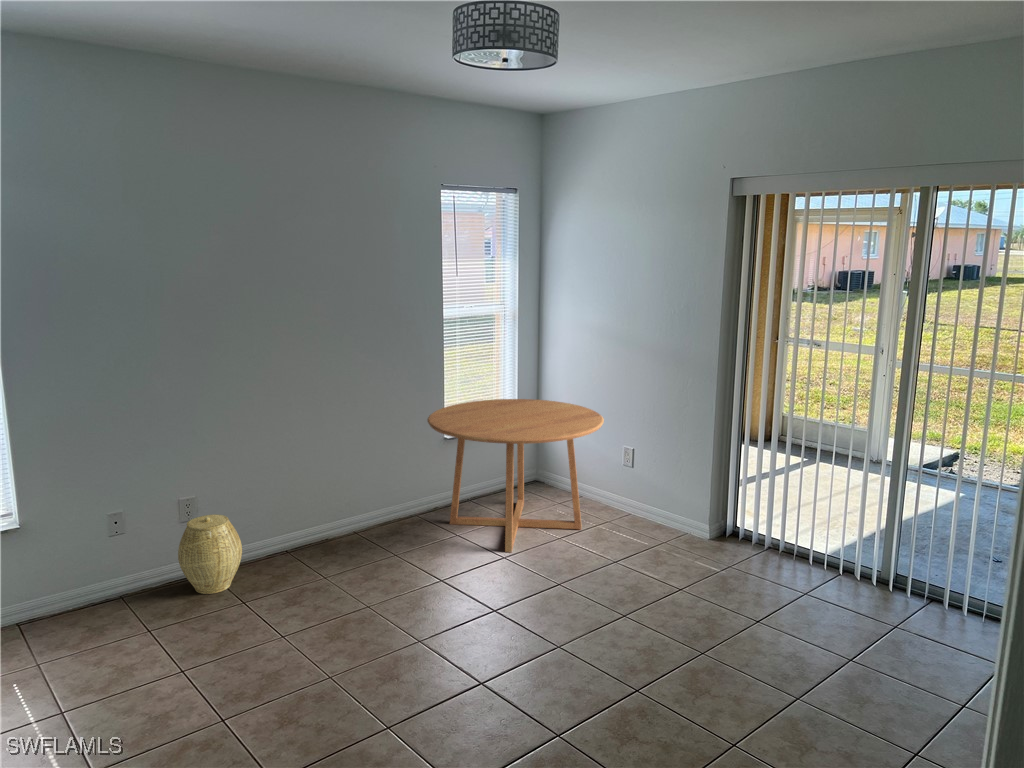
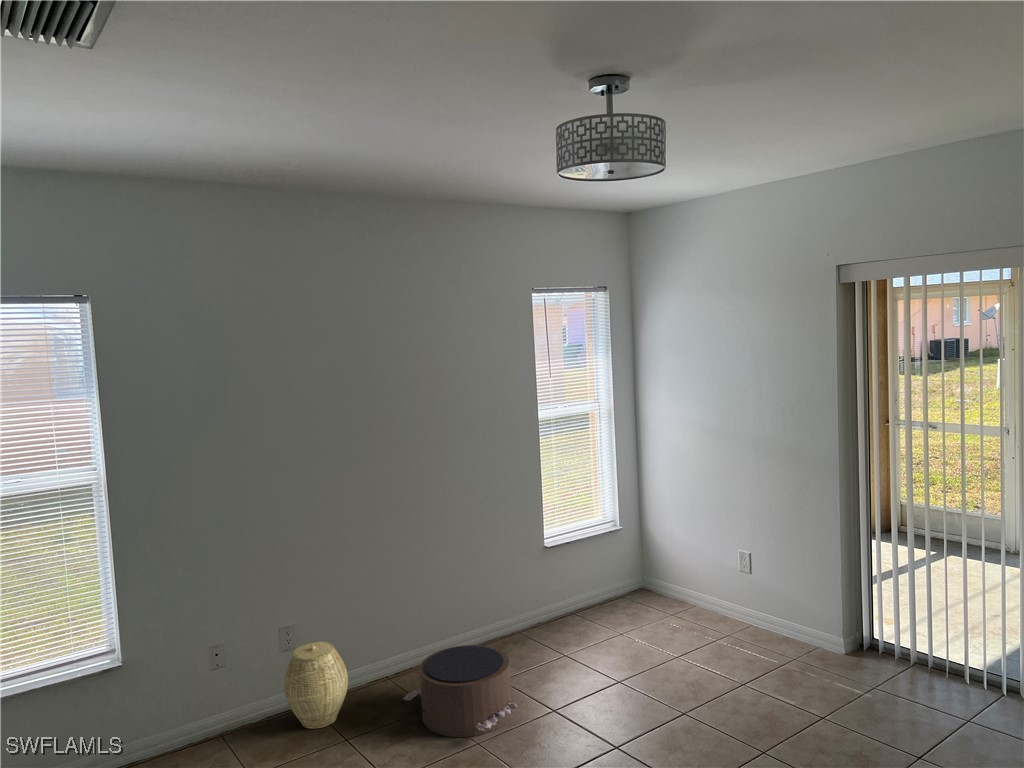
dining table: present [427,399,604,552] -> none [530,502,717,673]
pouf: none [295,522,406,602] -> present [403,645,519,737]

